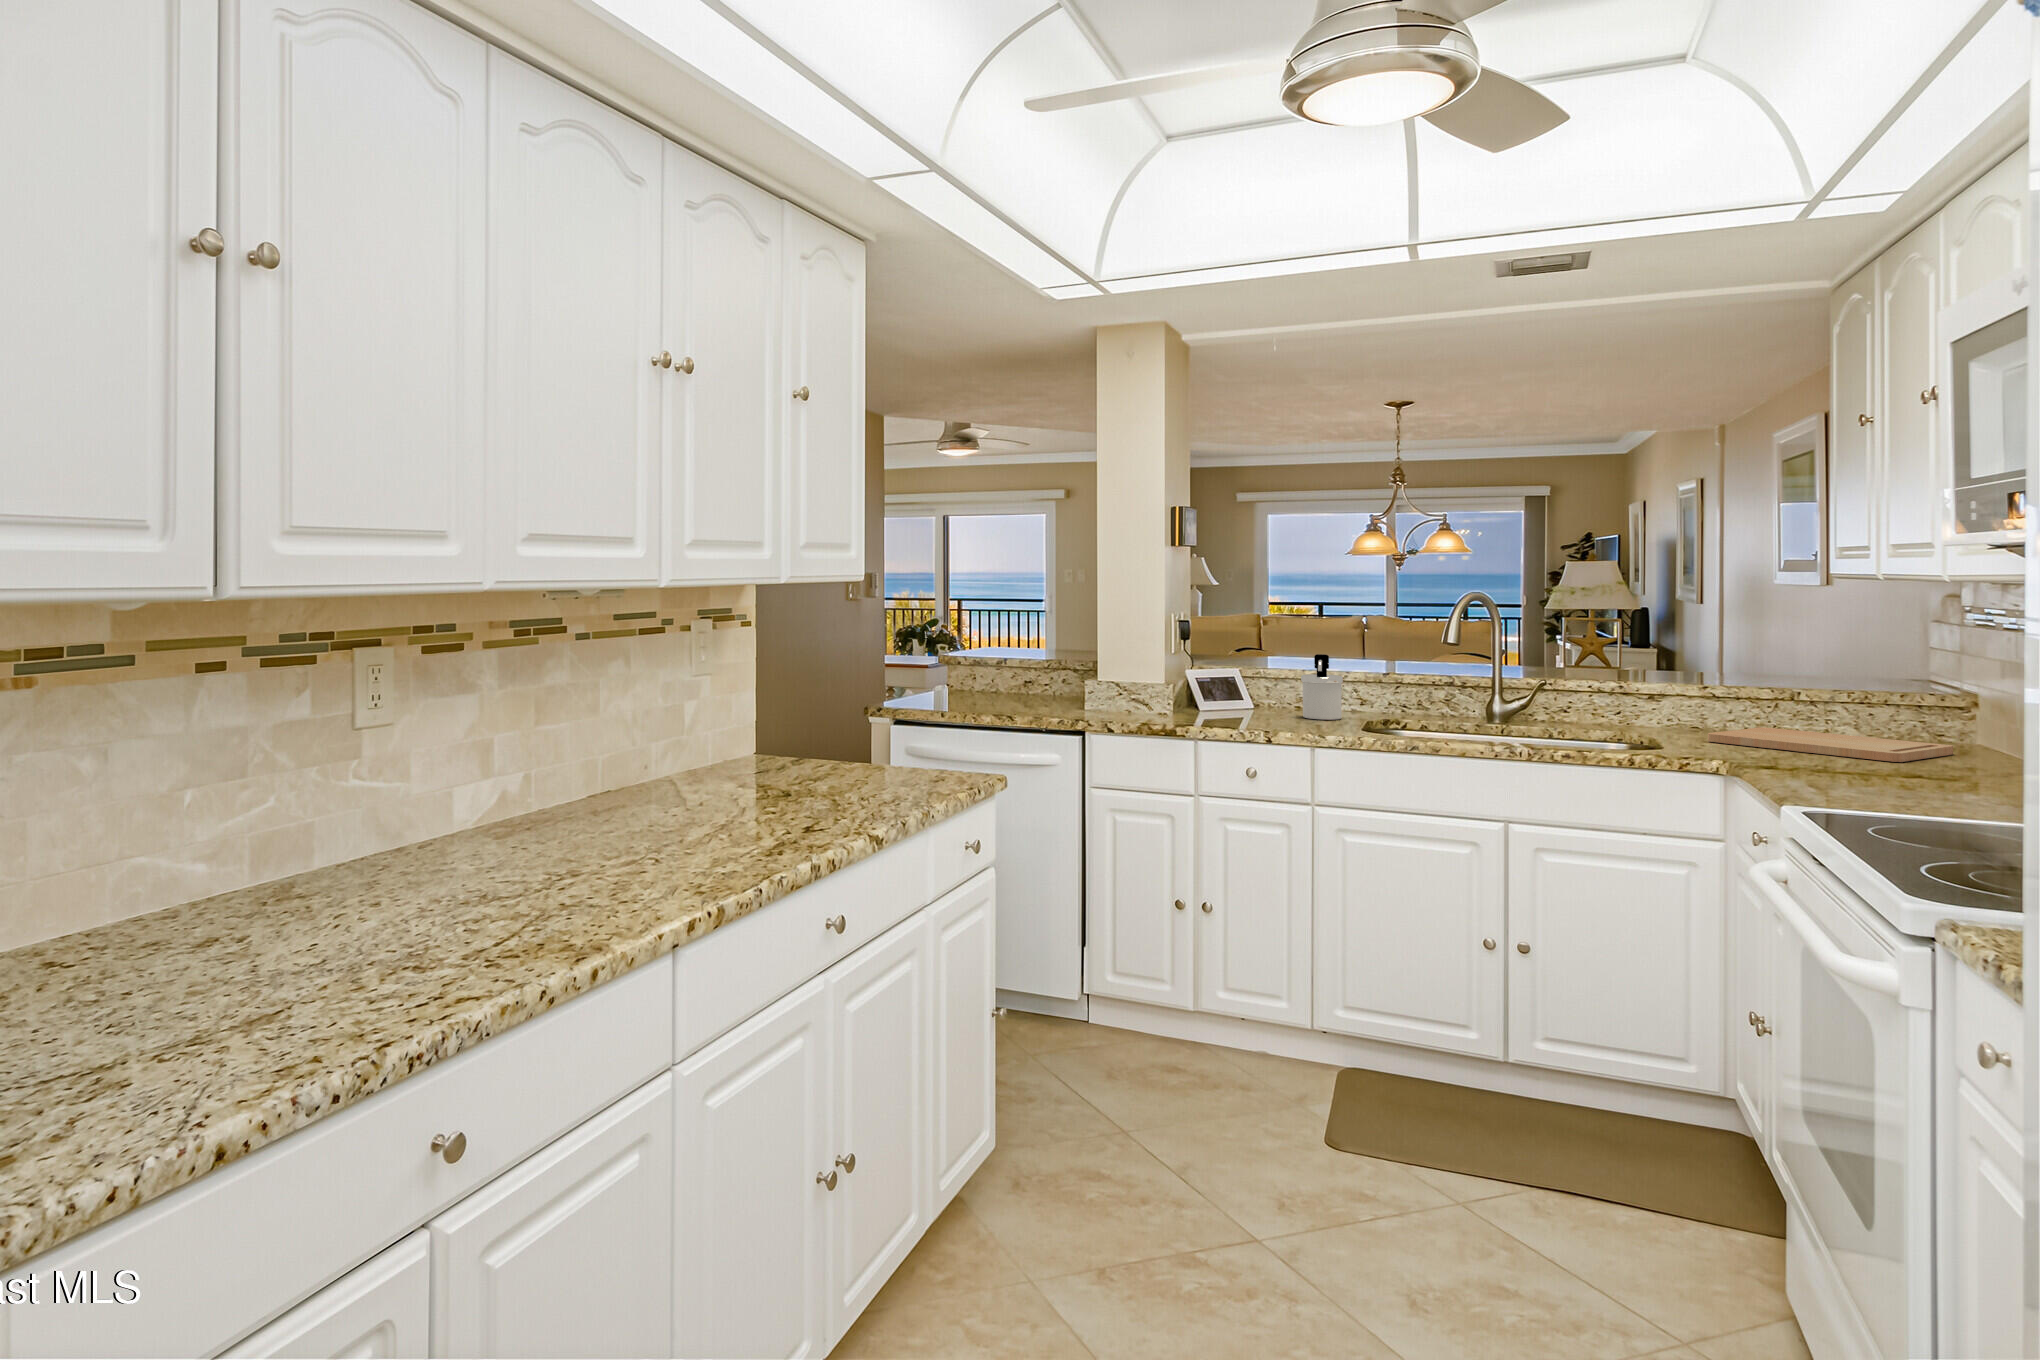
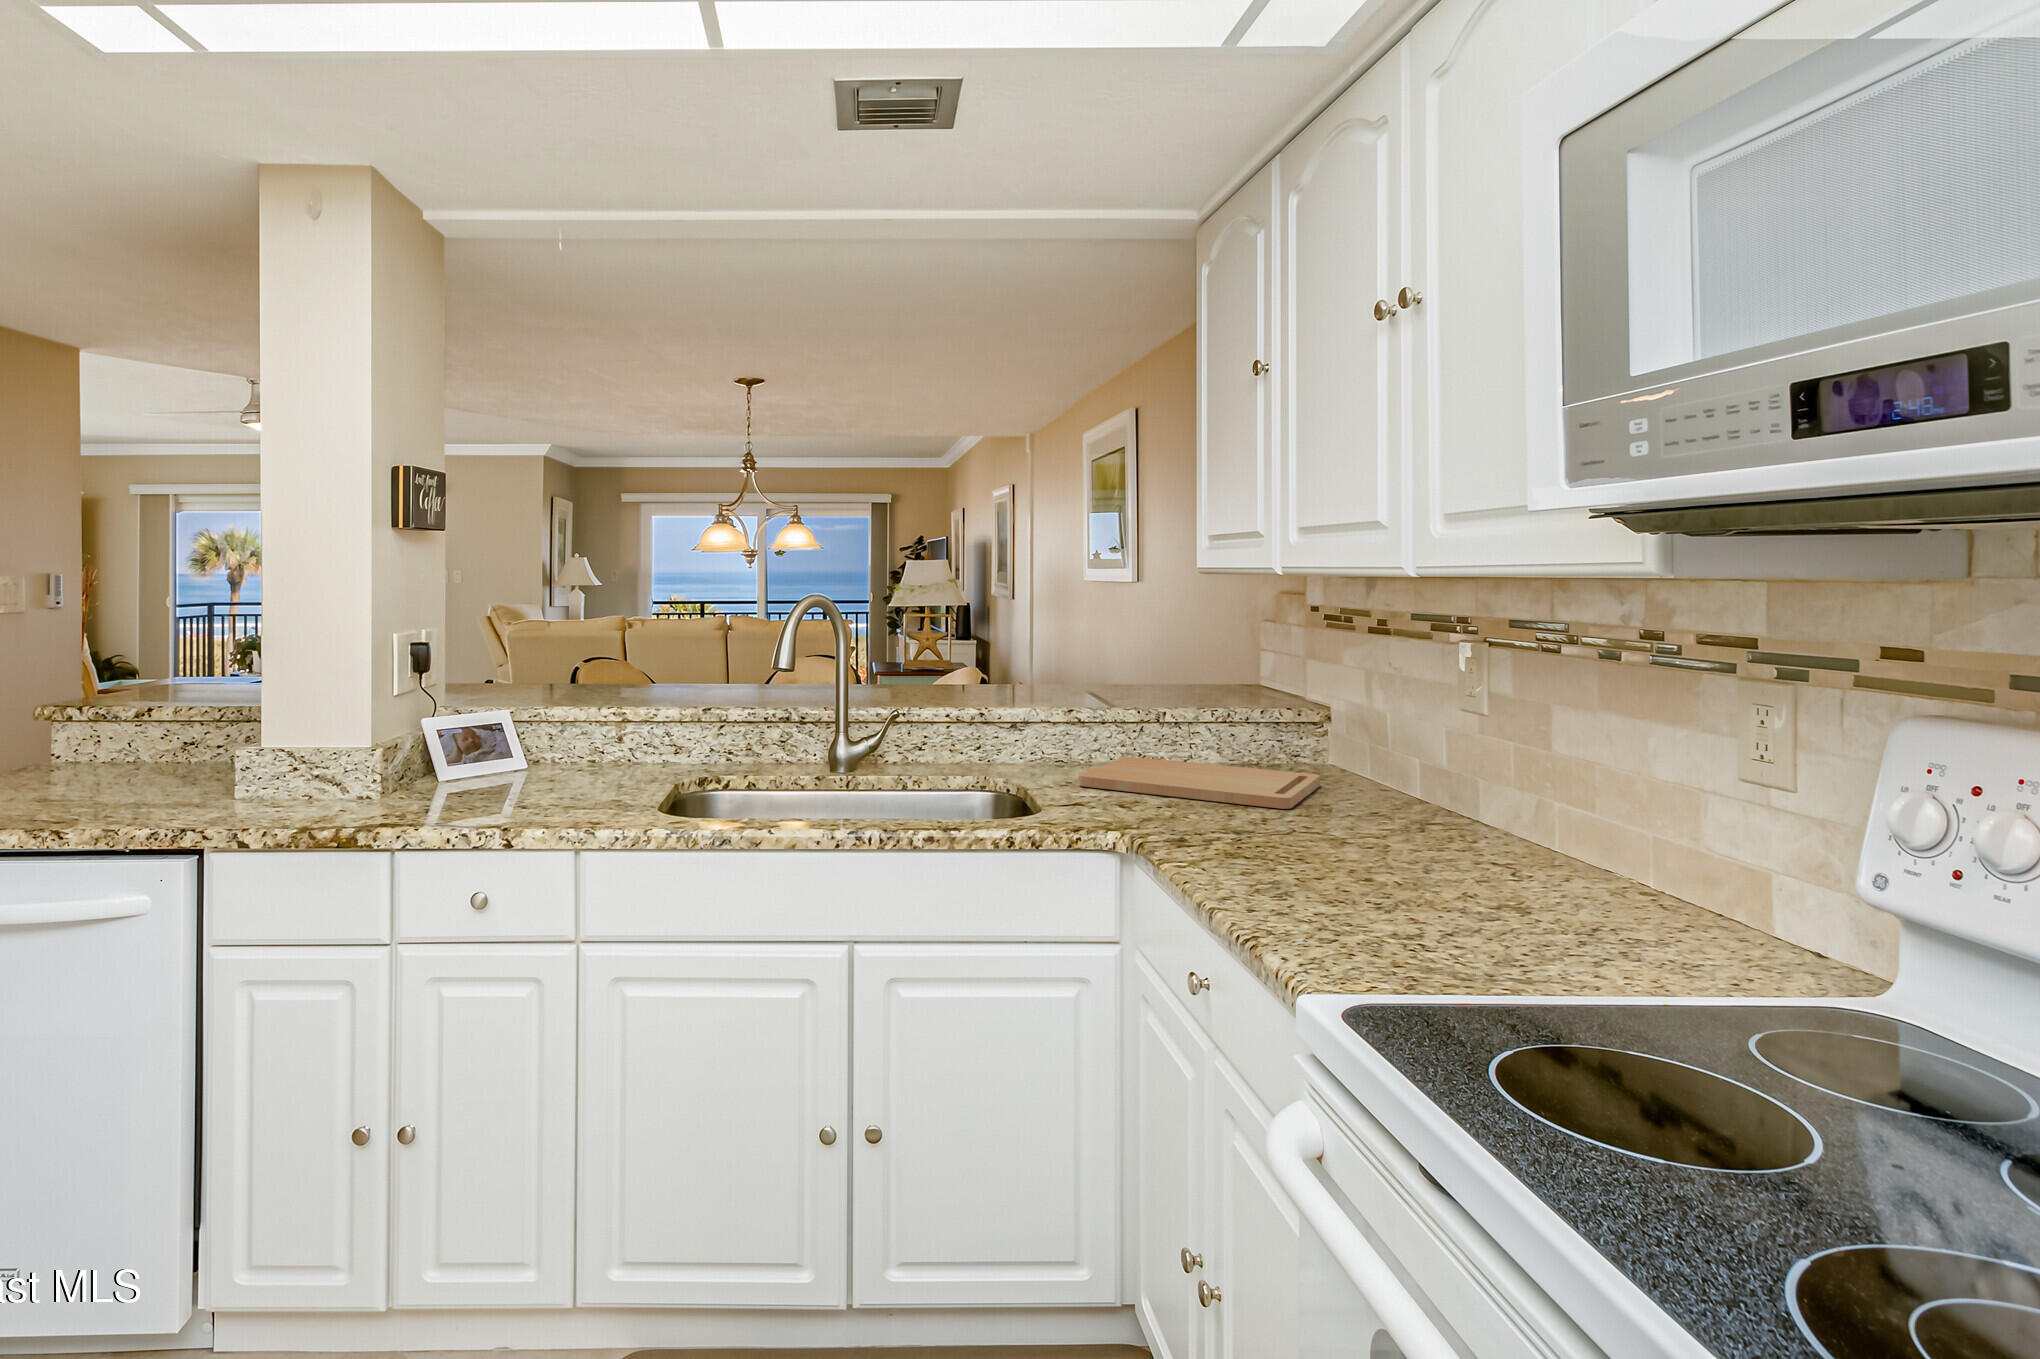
soap dispenser: present [1301,654,1343,720] -> none [595,686,651,782]

